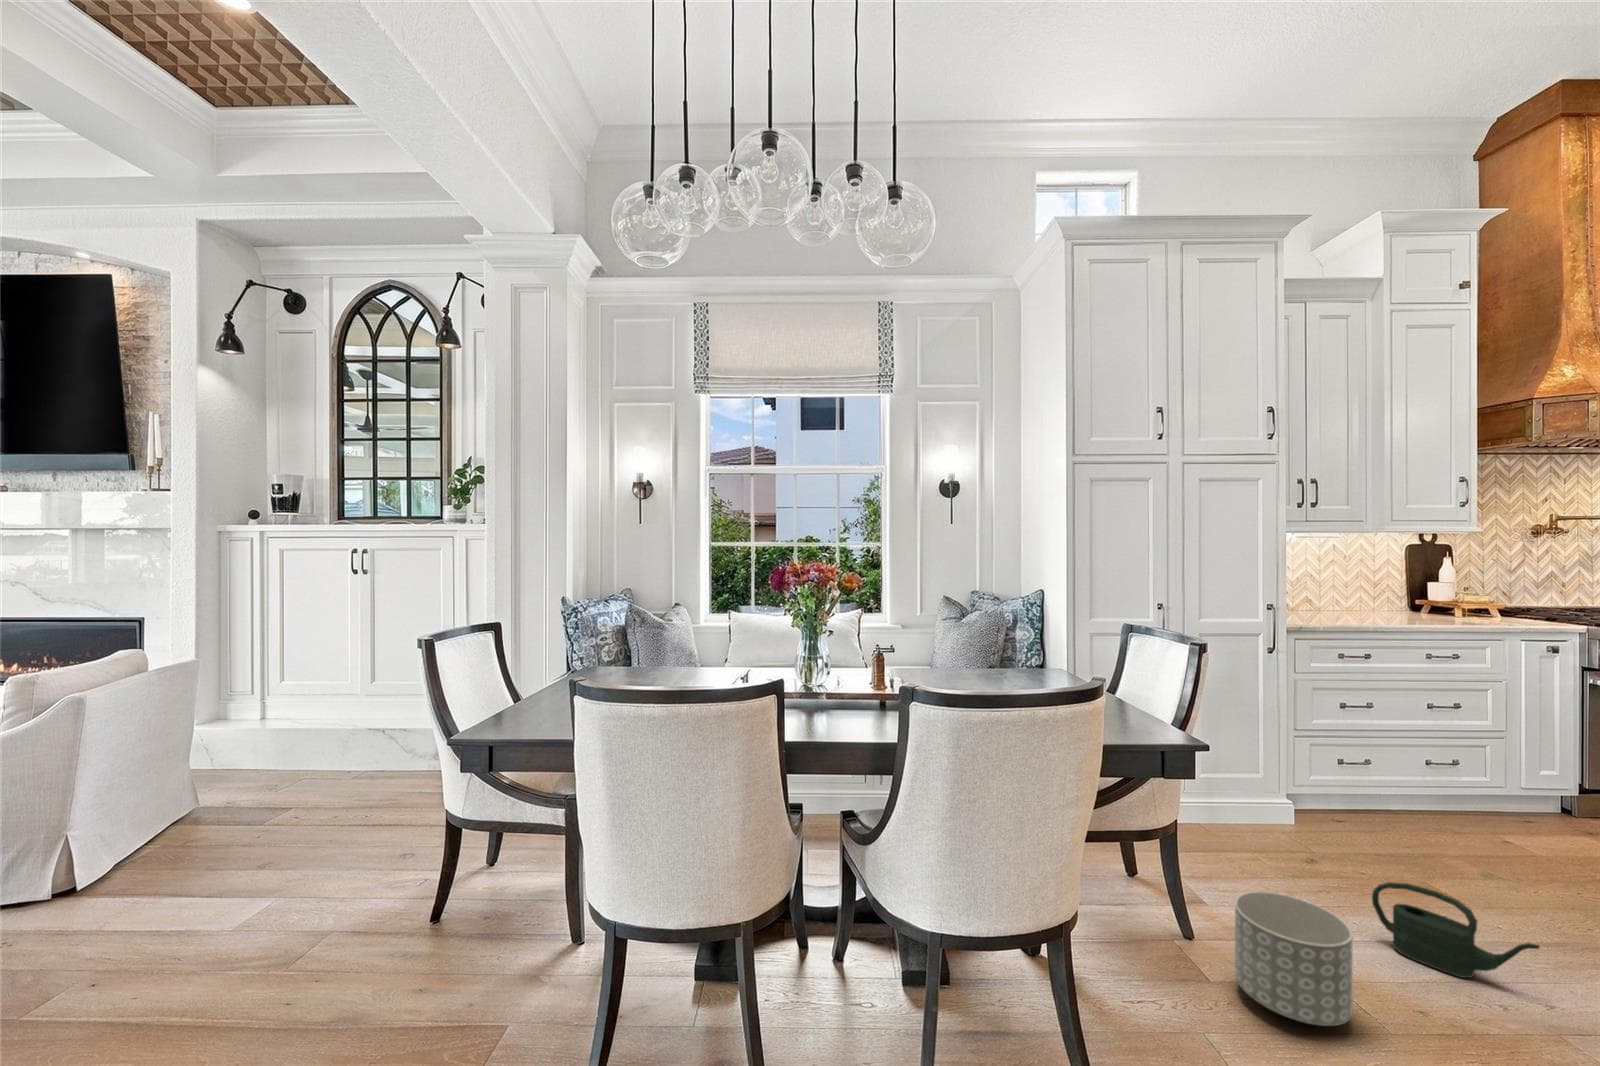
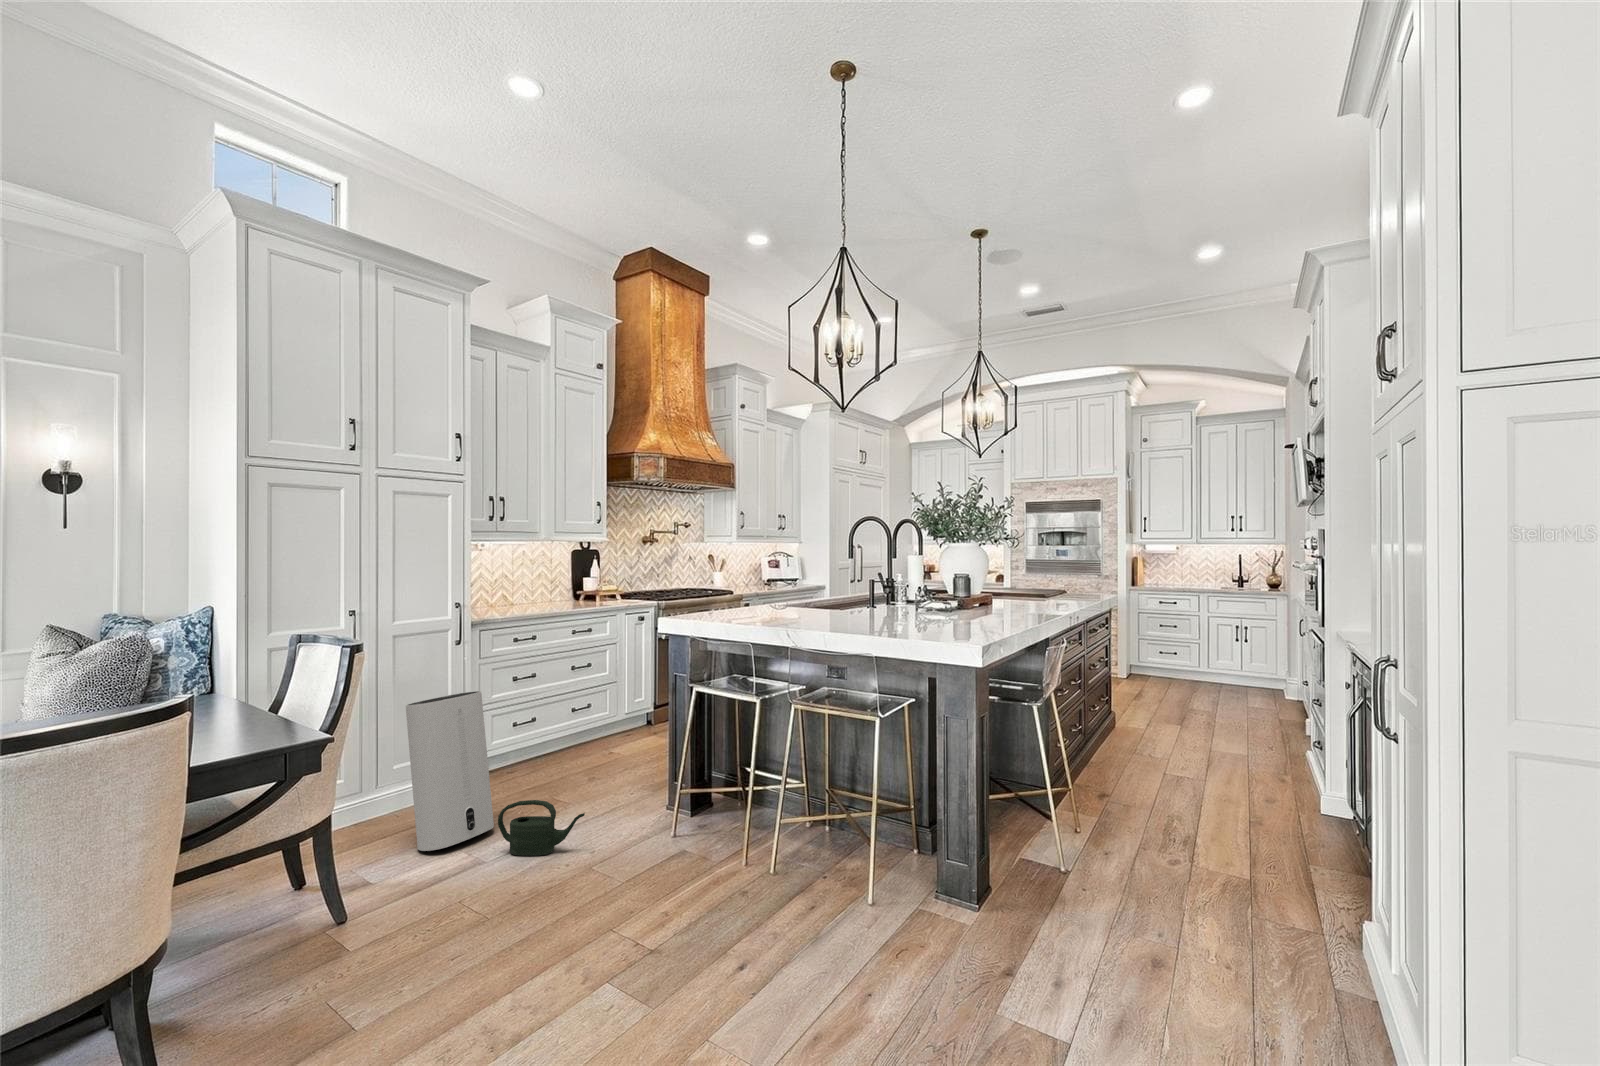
air purifier: none [1233,715,1351,902] -> present [406,691,494,851]
planter: present [1235,891,1352,1026] -> none [372,839,459,937]

